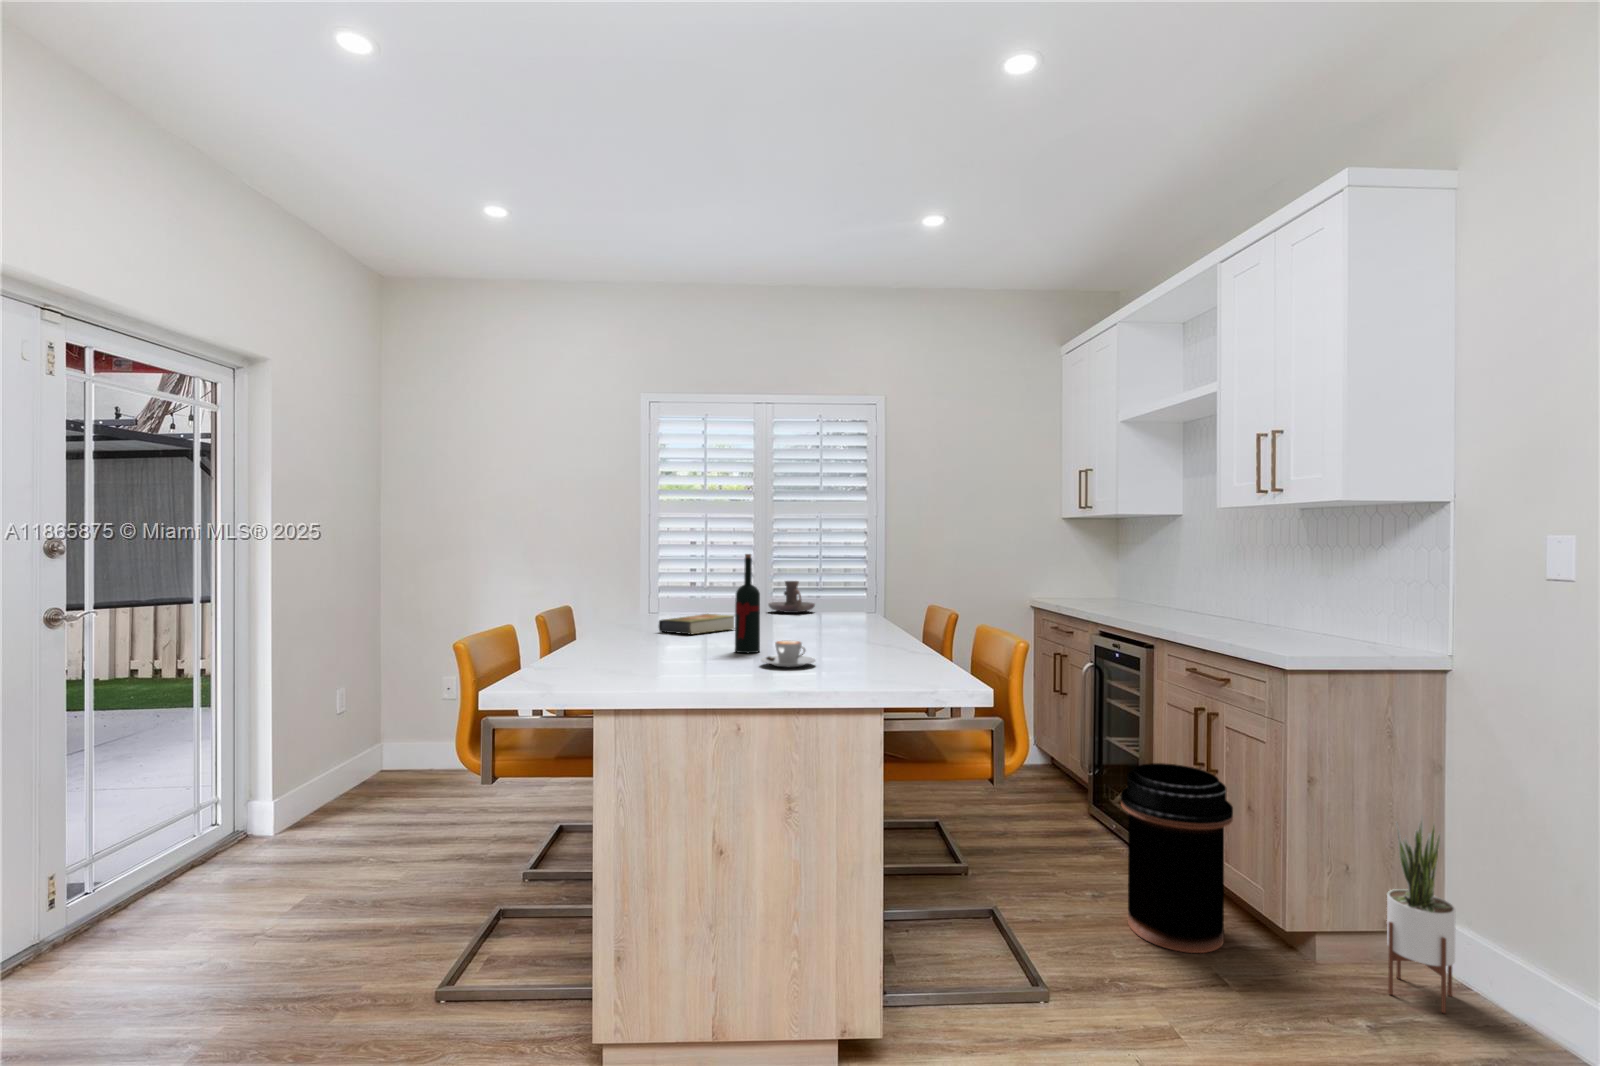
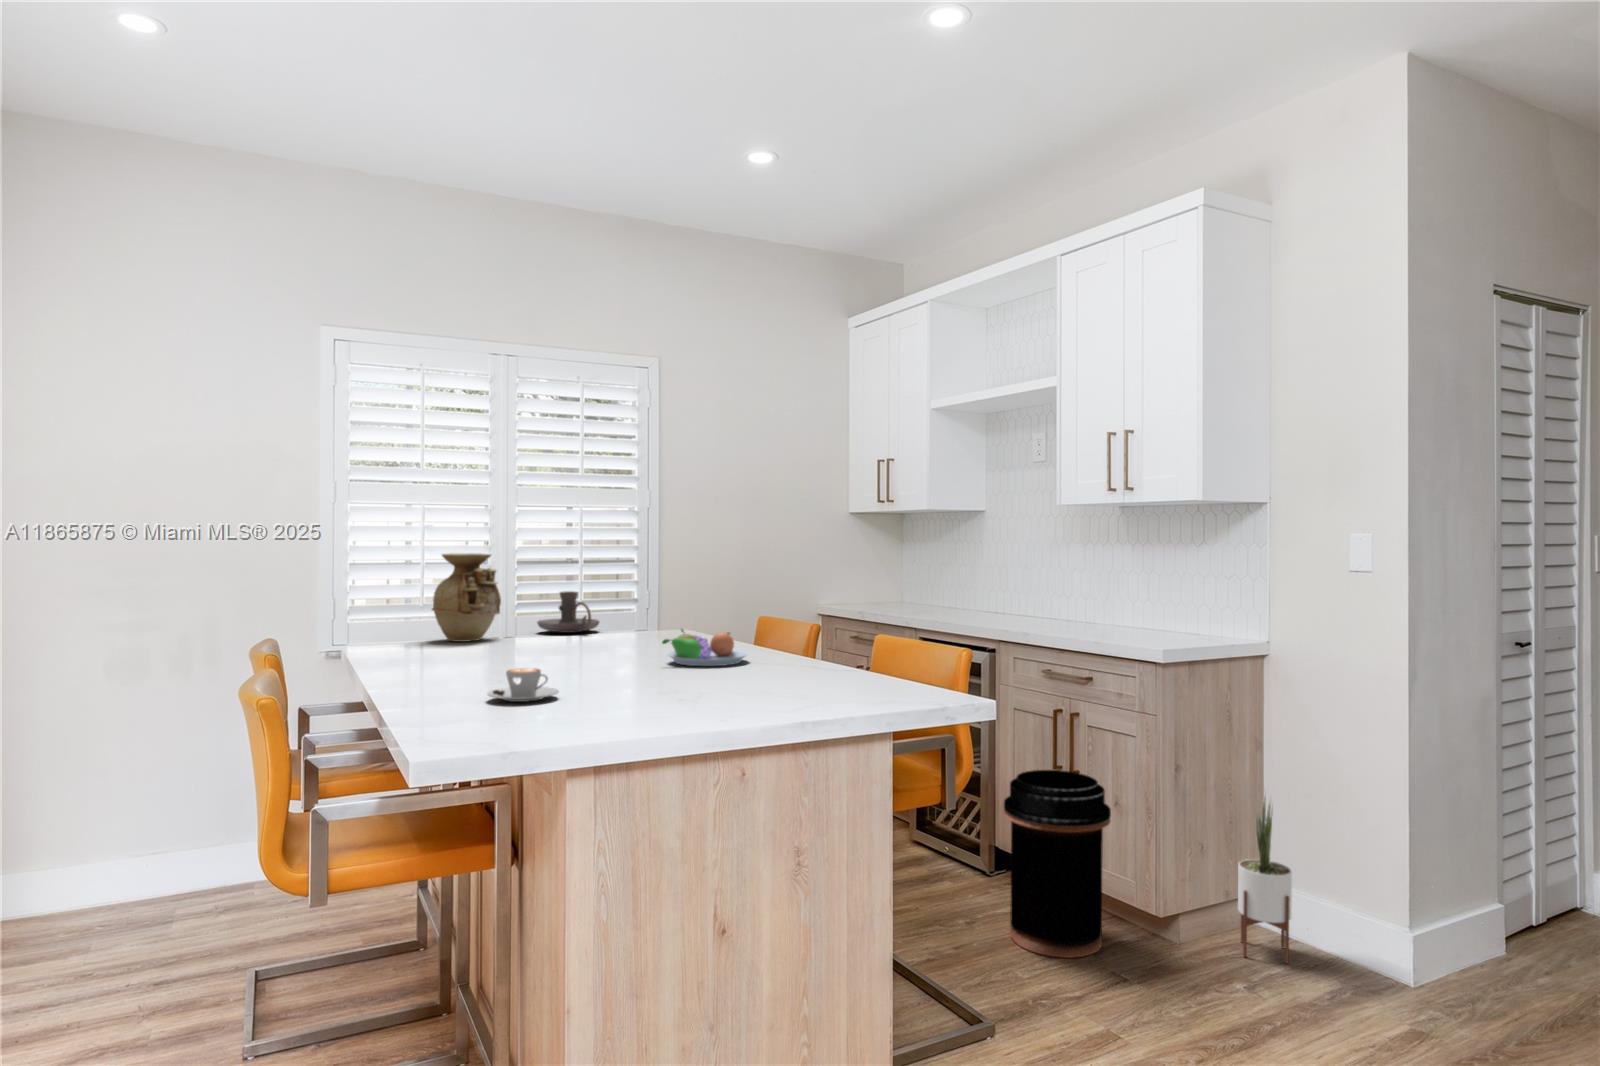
vase: none [686,551,735,616] -> present [432,553,501,642]
wine bottle: present [735,554,760,653] -> none [627,558,660,685]
fruit bowl: none [793,611,866,643] -> present [662,629,748,666]
book: present [659,614,735,634] -> none [457,638,555,667]
coffee cup: present [761,641,815,667] -> present [488,668,559,702]

